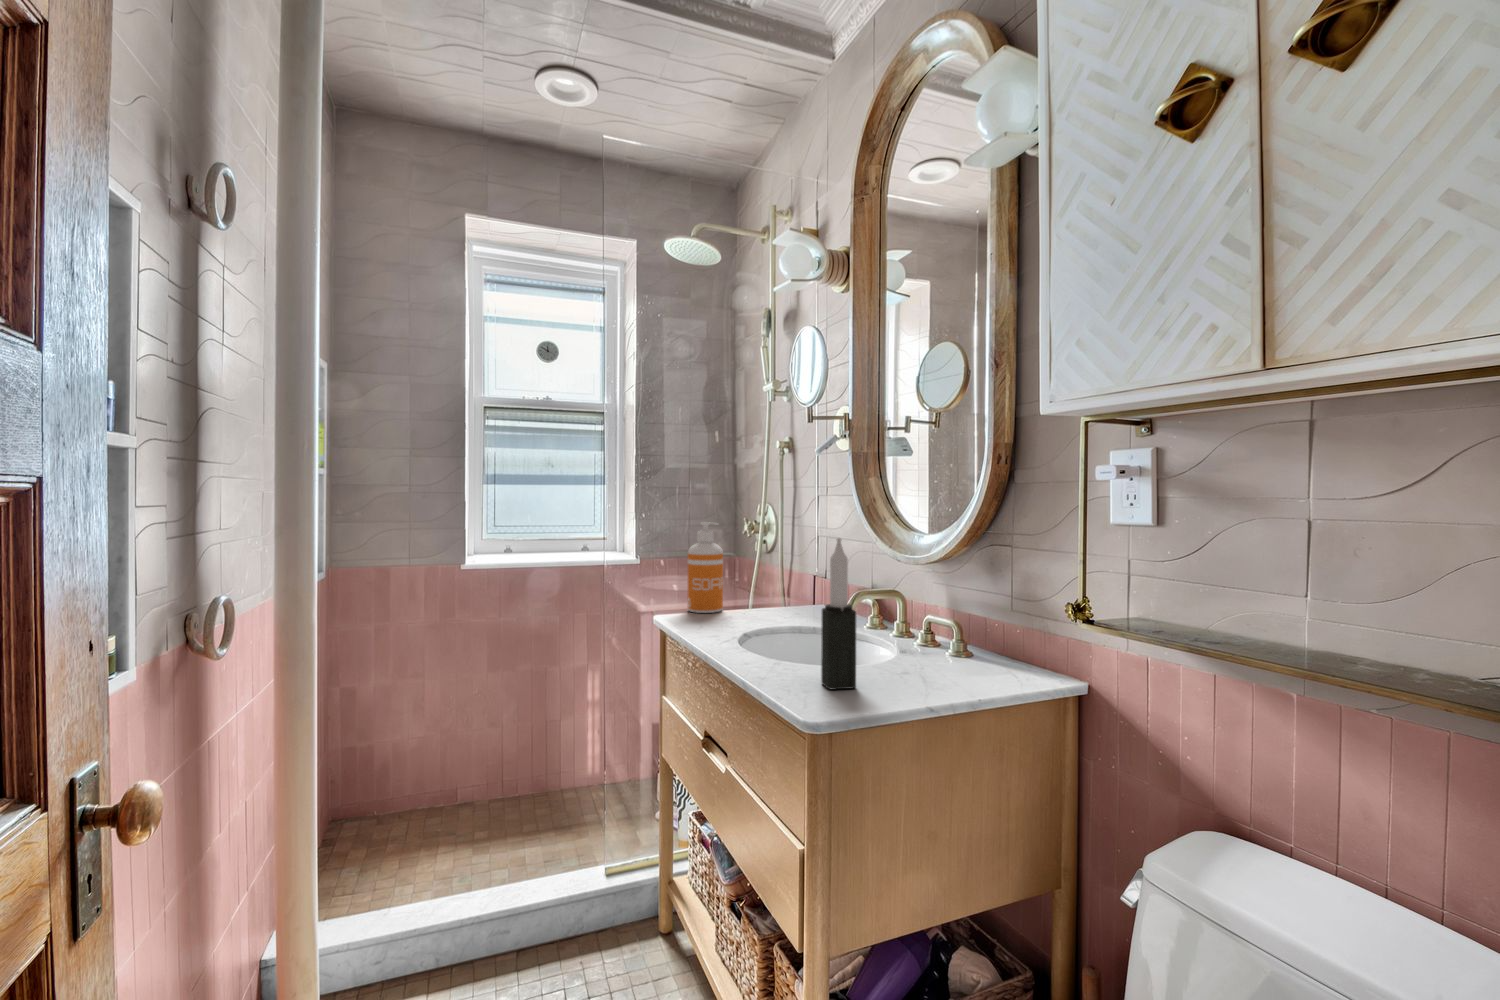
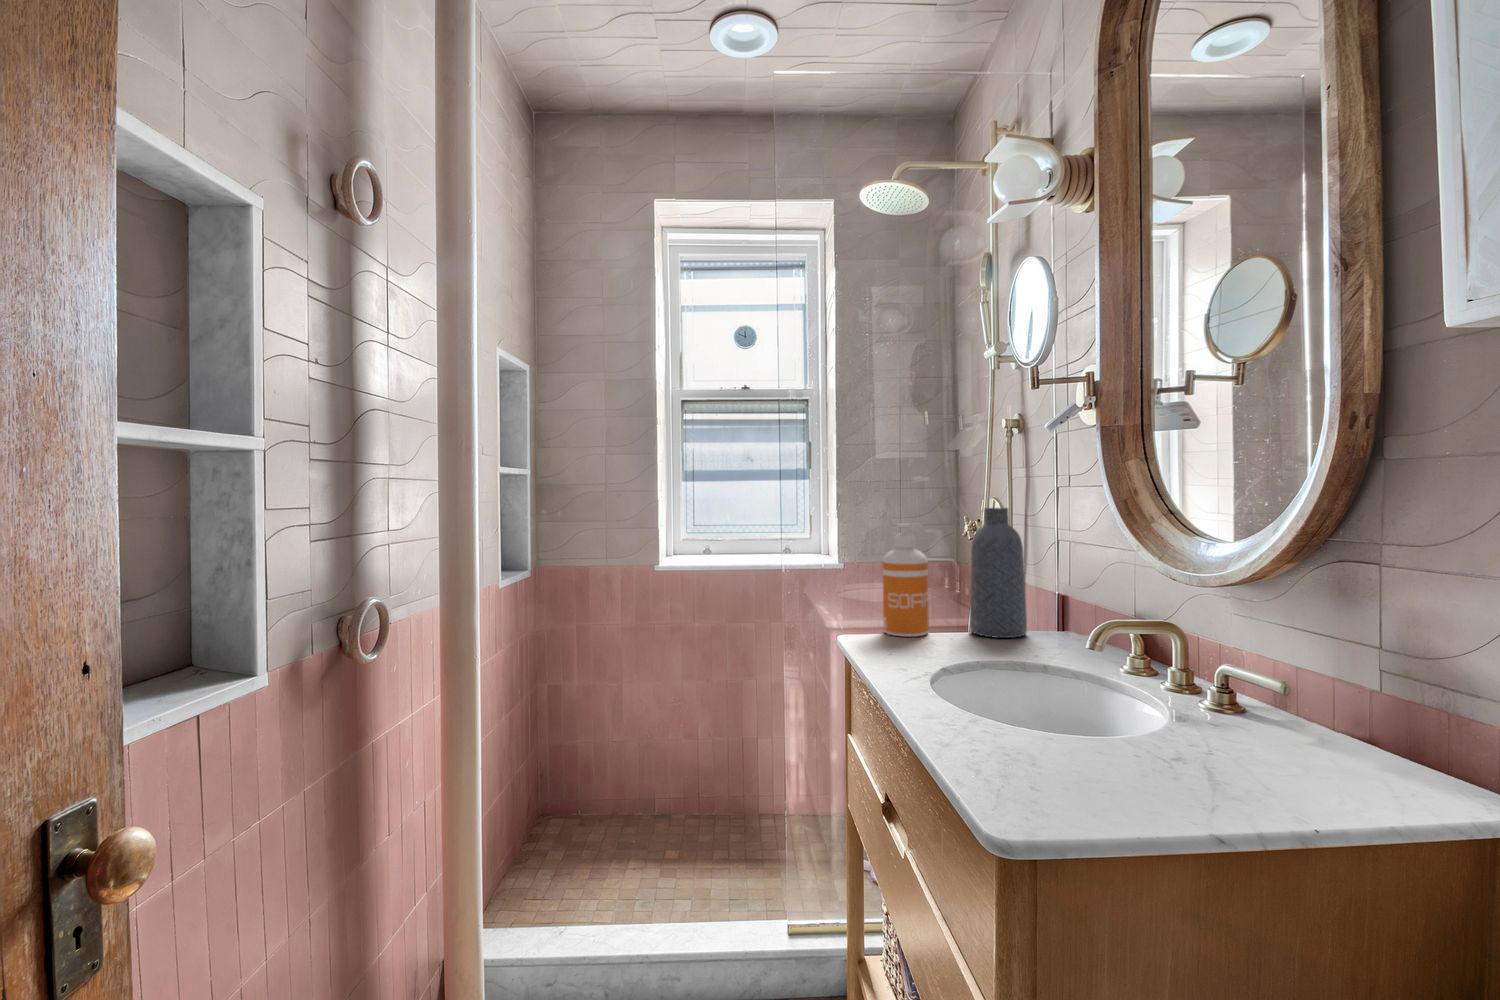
vase: none [753,510,795,610] -> present [970,508,1027,638]
candle: present [821,538,856,690] -> none [1028,549,1084,776]

